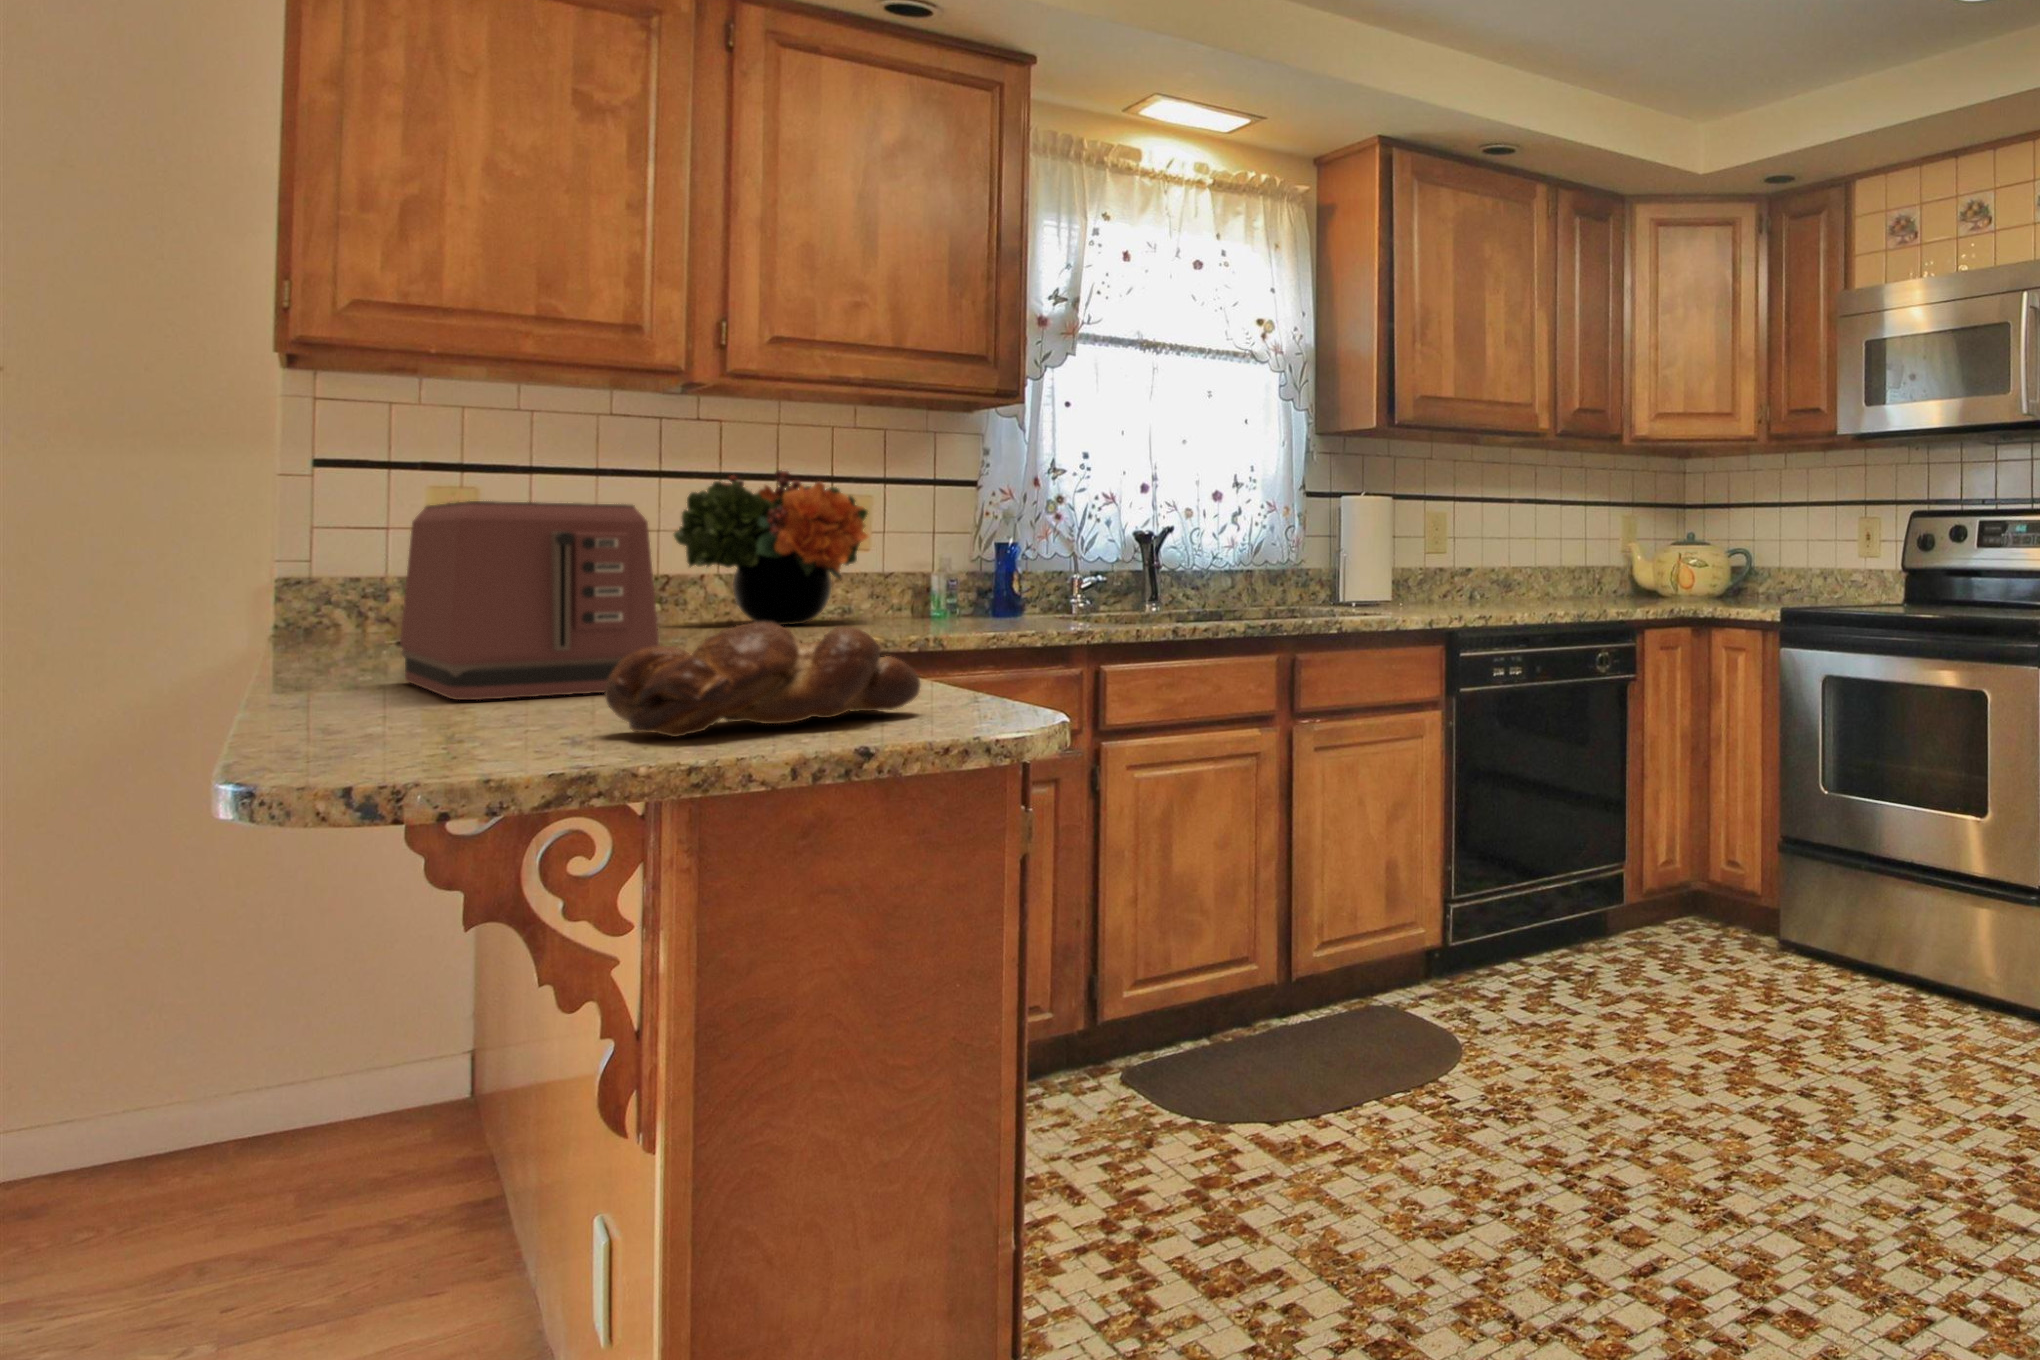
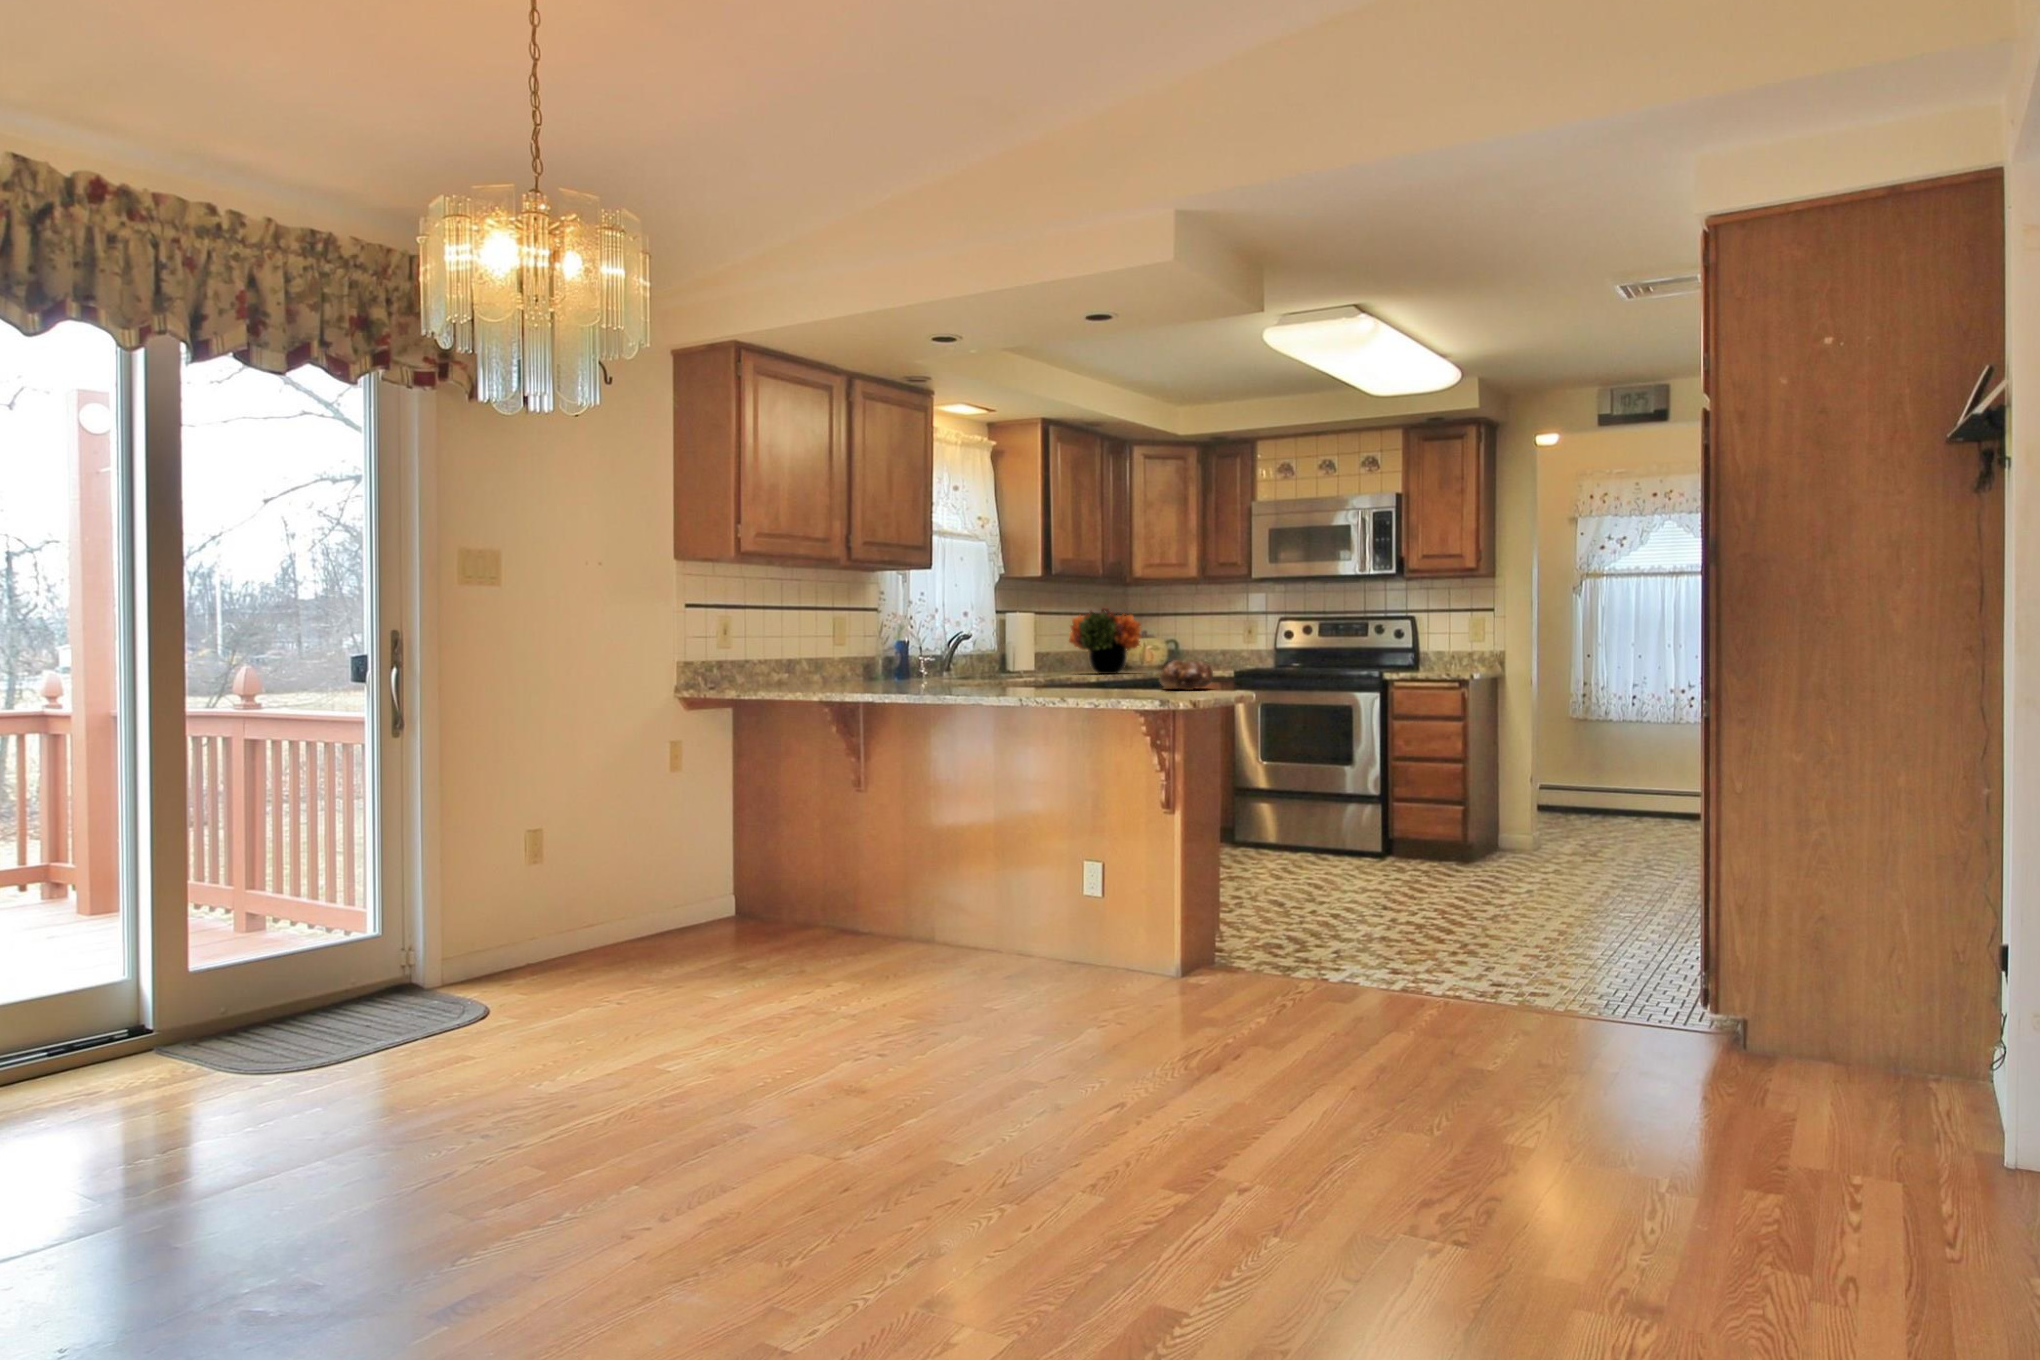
flower arrangement: present [674,470,868,625] -> present [1069,608,1141,674]
toaster: present [400,501,660,700] -> none [957,625,1068,690]

